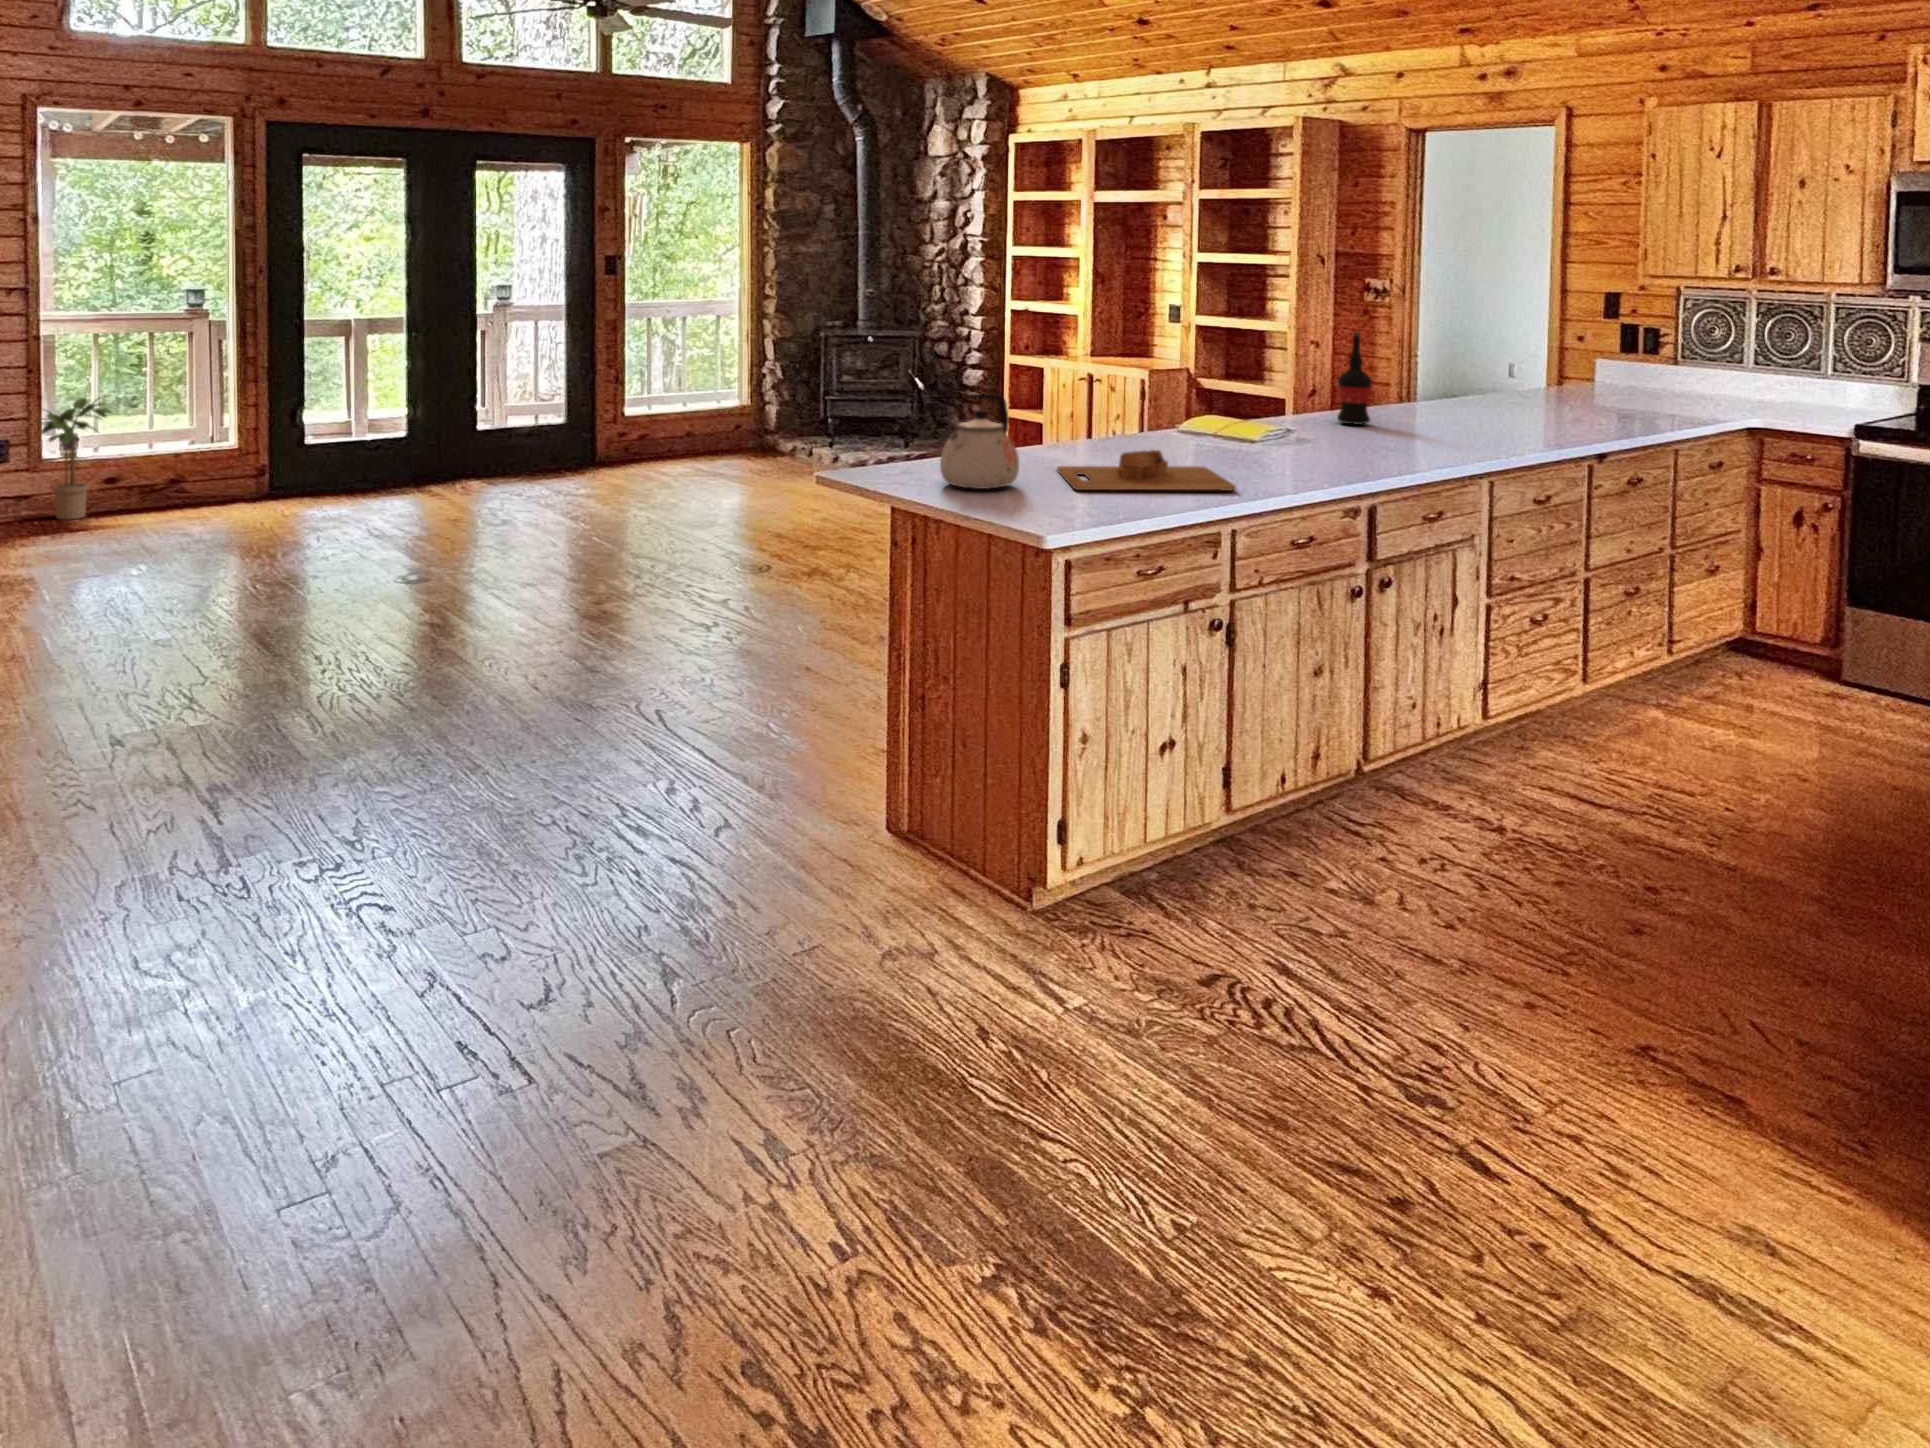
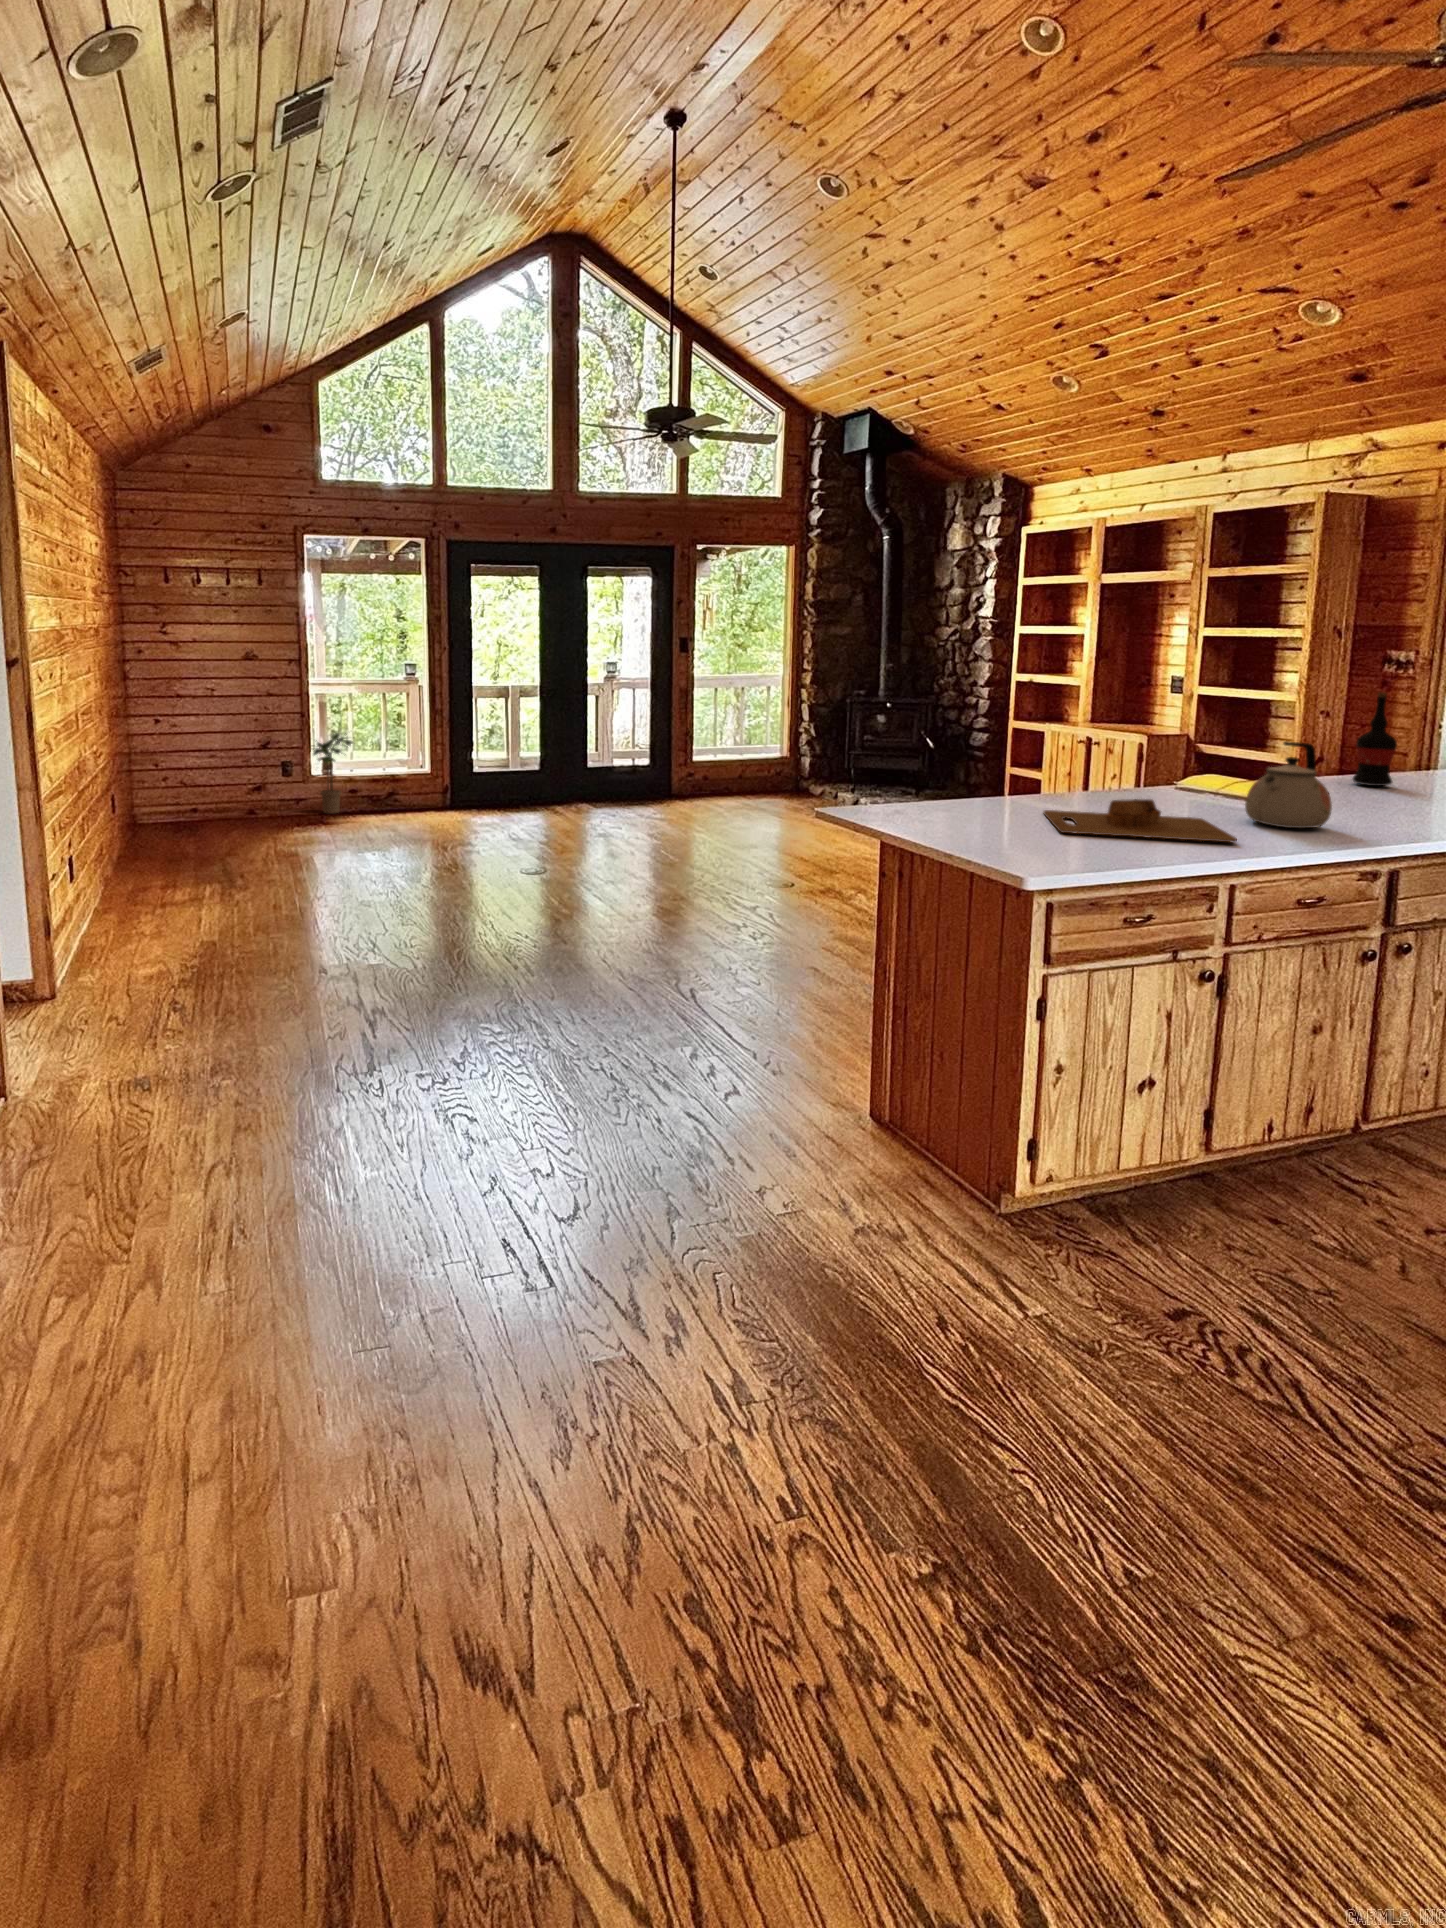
kettle: present [940,394,1019,489] -> present [1245,741,1332,828]

